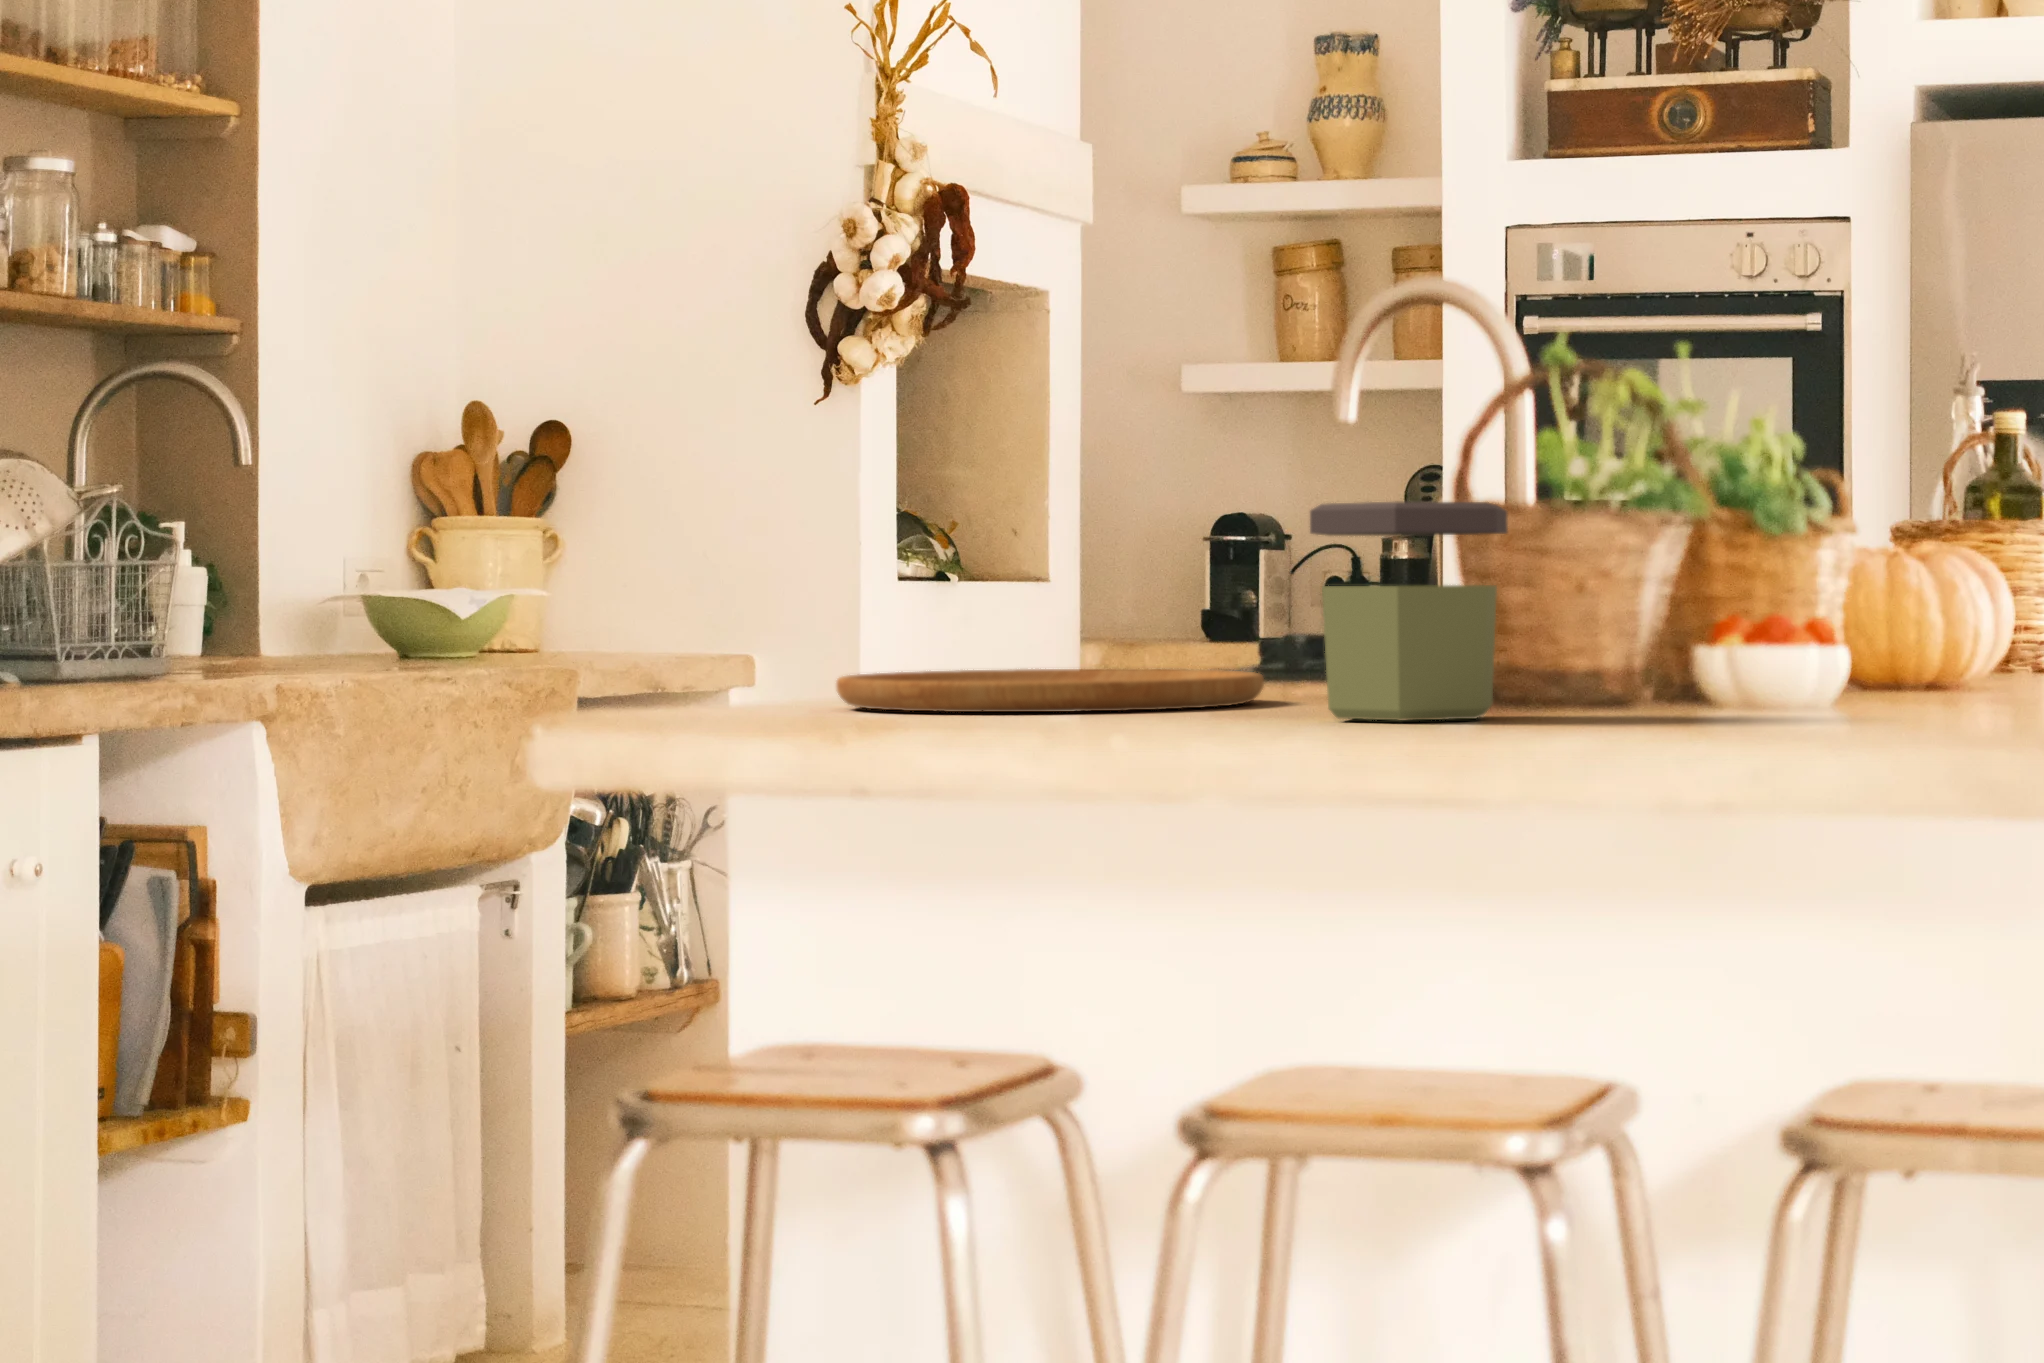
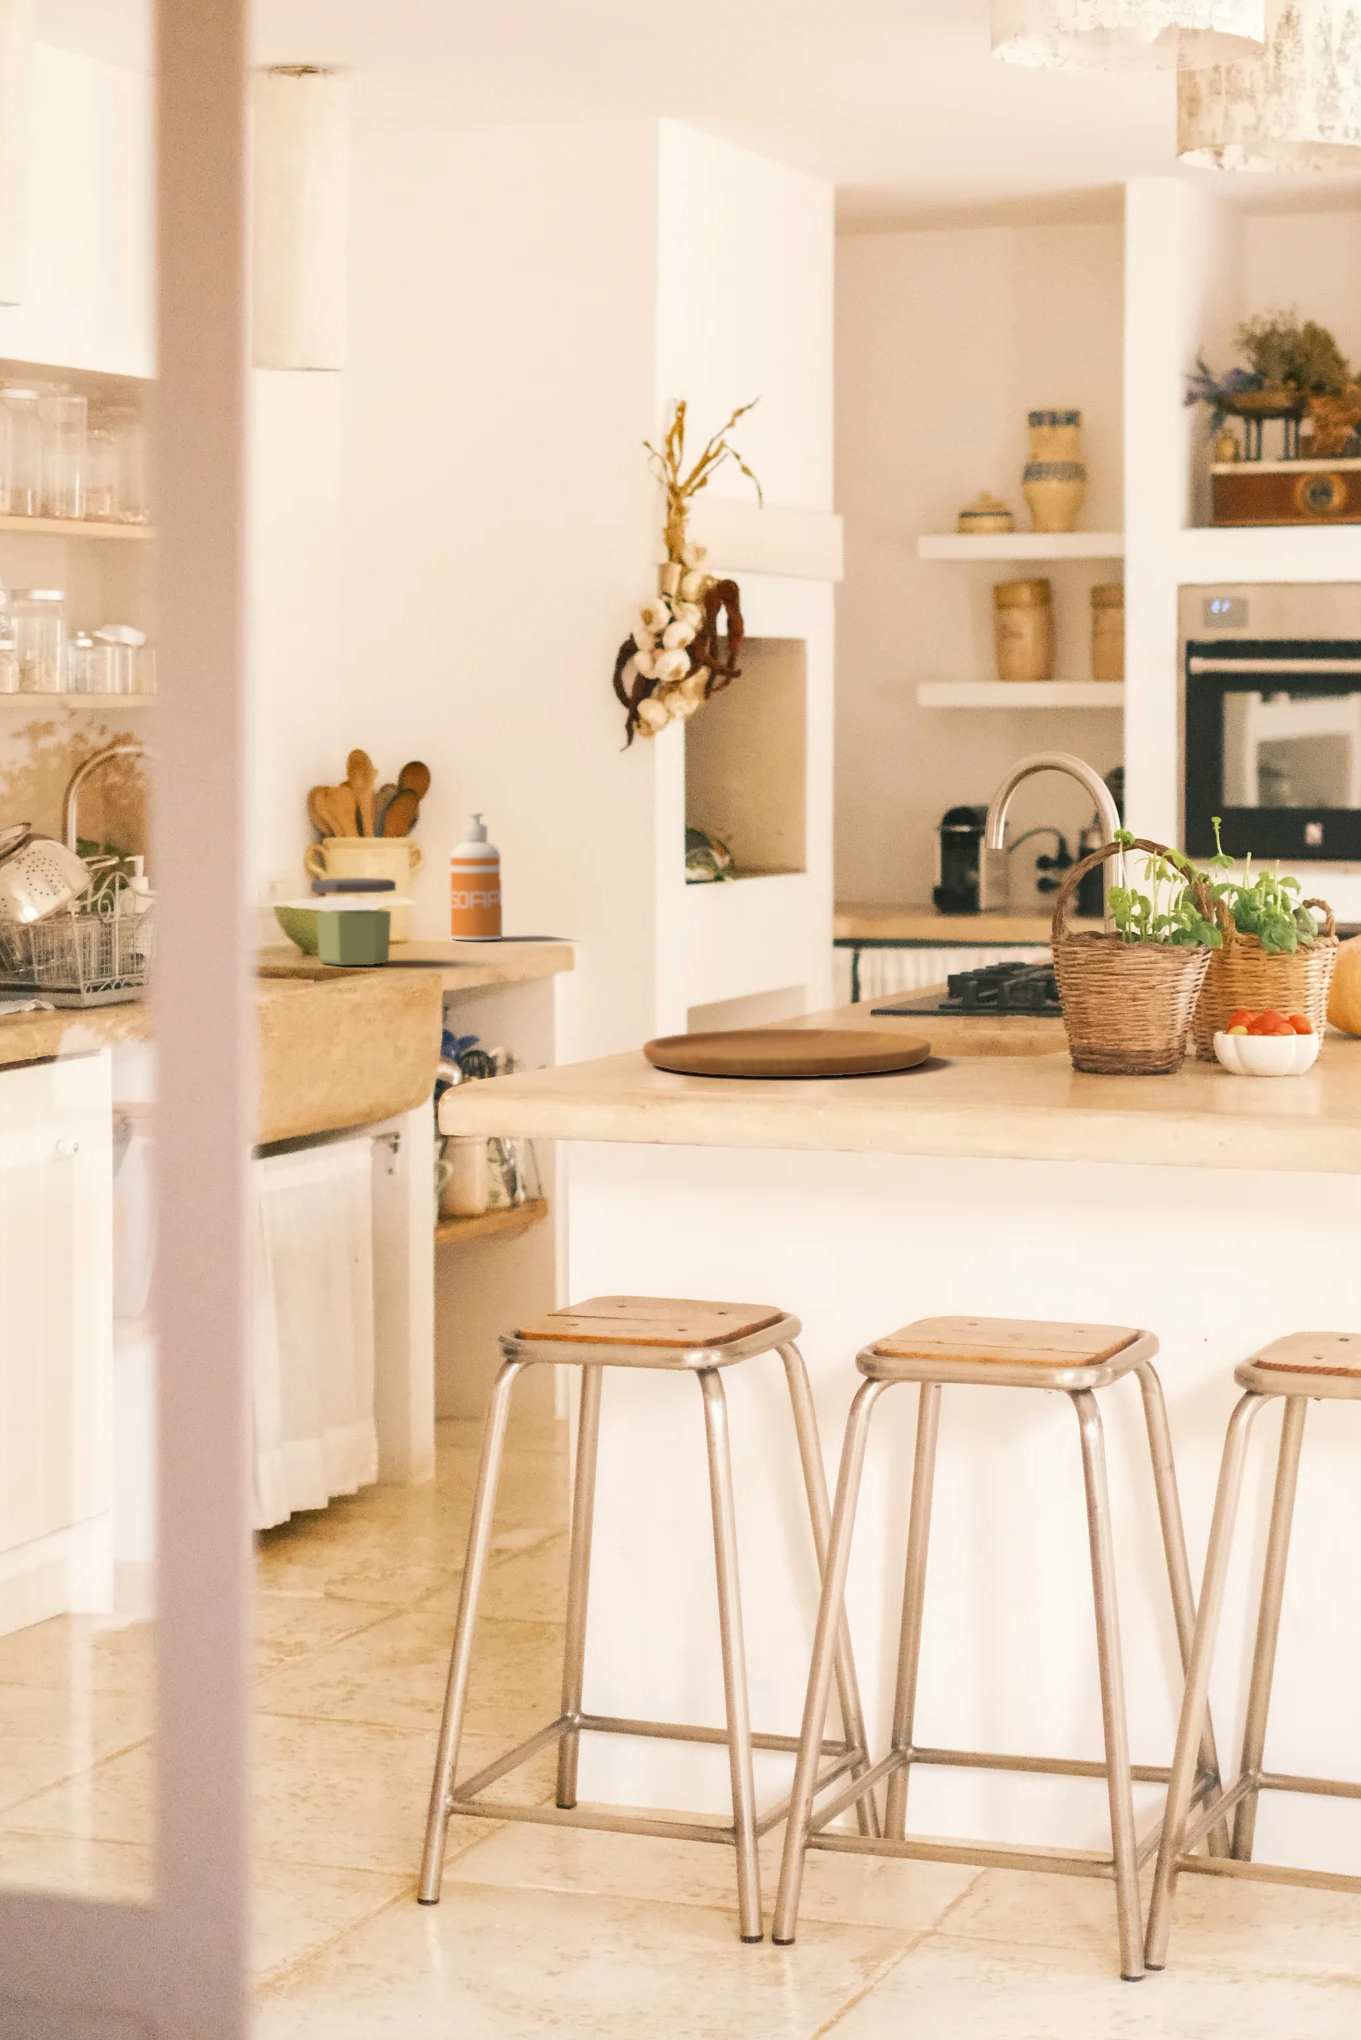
soap dispenser: none [598,484,665,647] -> present [451,812,502,940]
jar: present [1310,502,1508,720] -> present [311,878,396,965]

